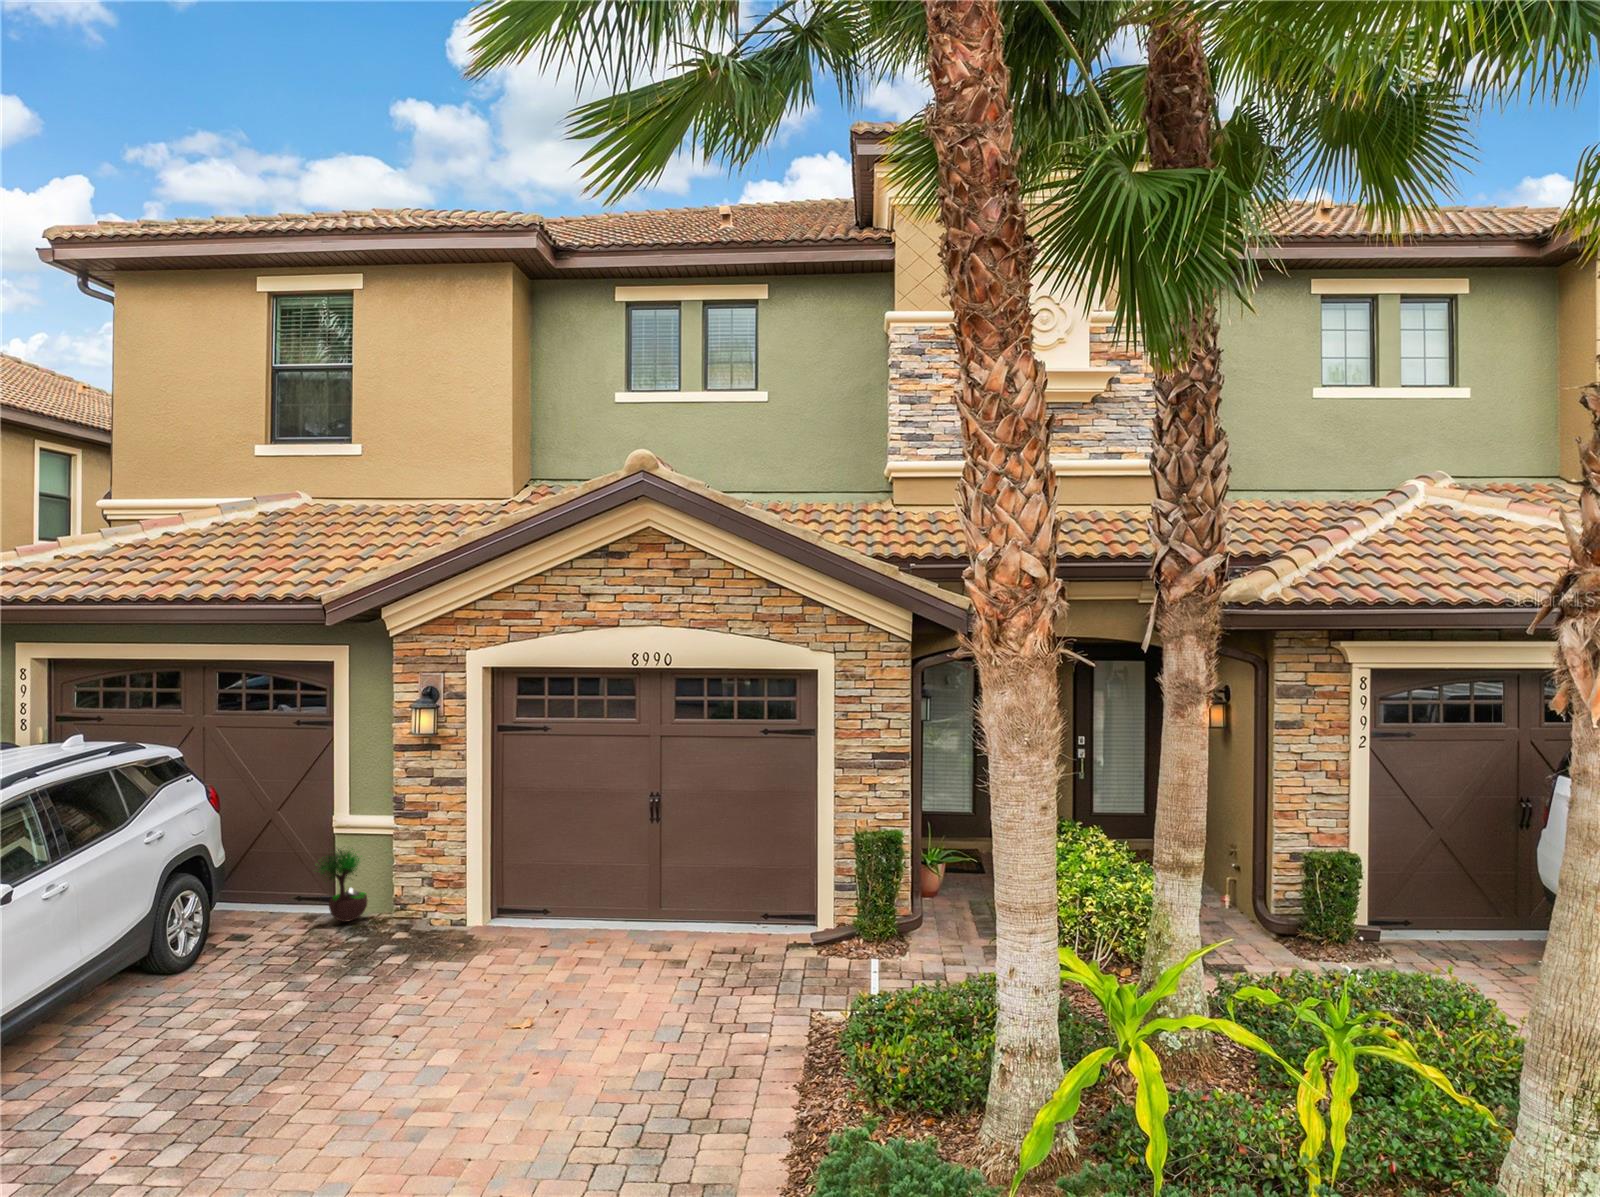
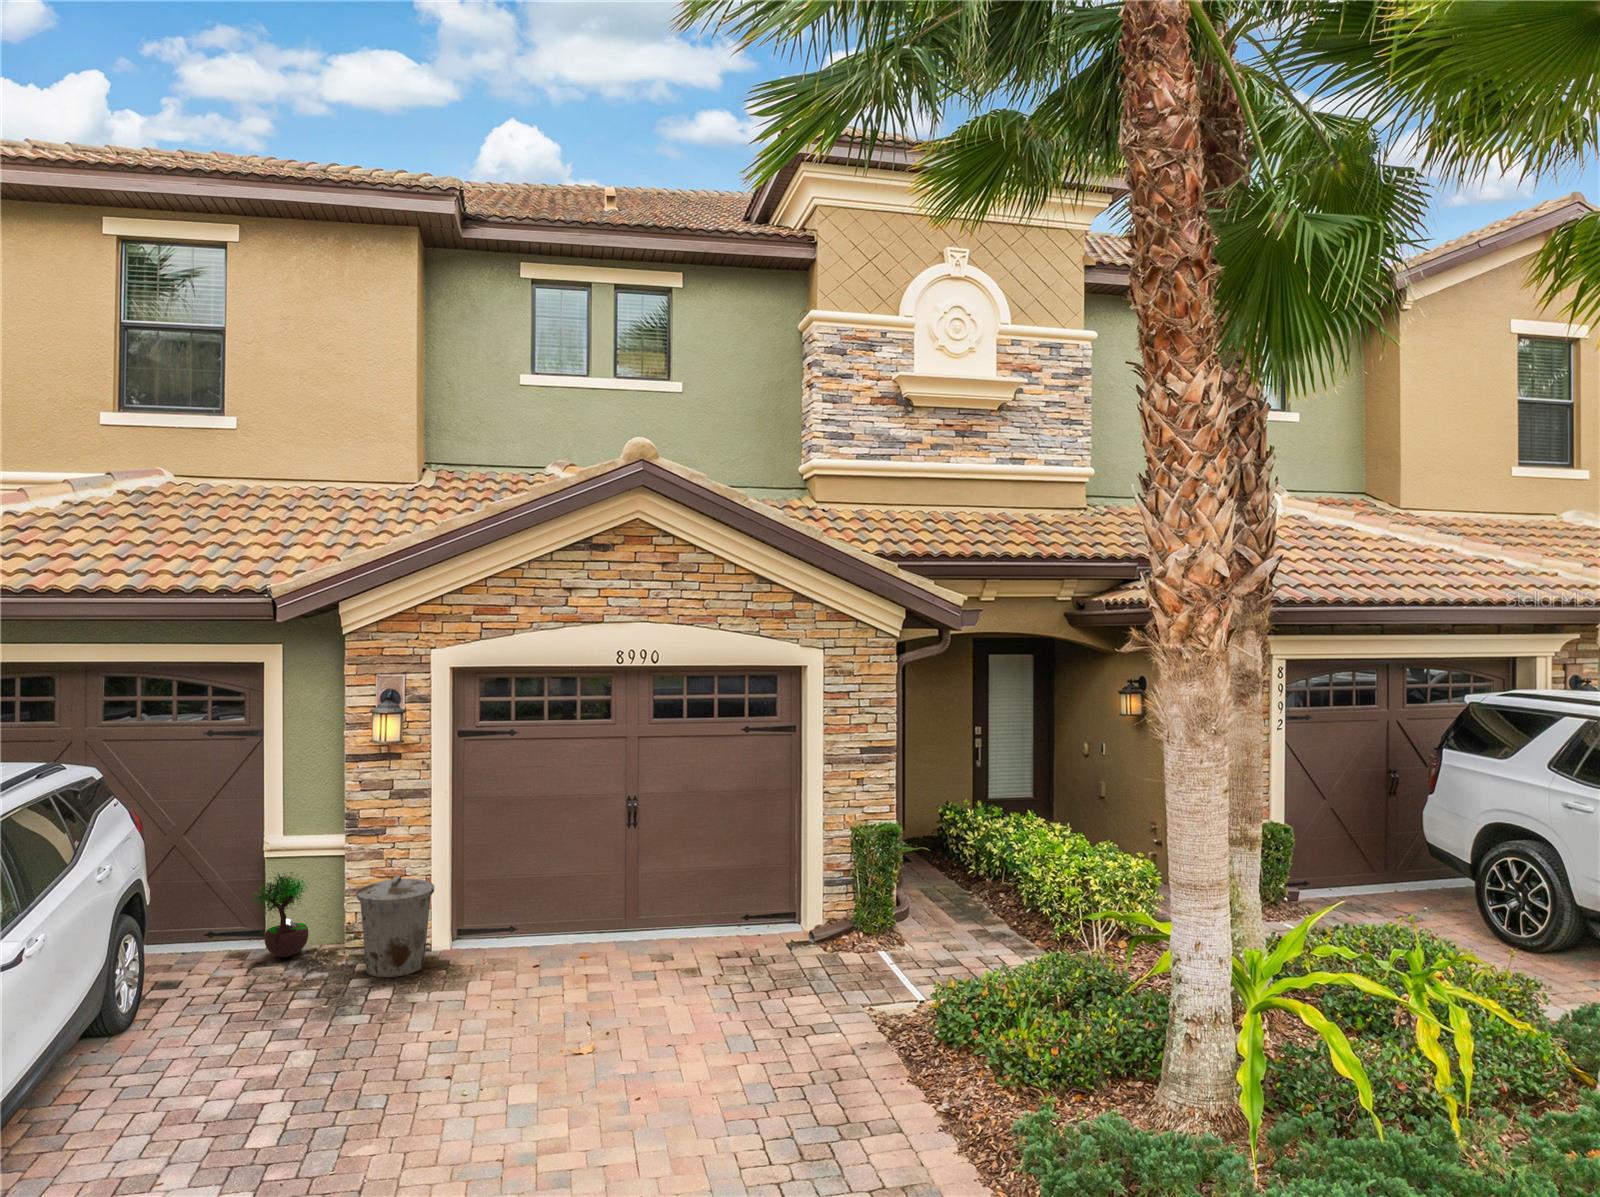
trash can: none [390,856,460,949] -> present [357,876,434,977]

